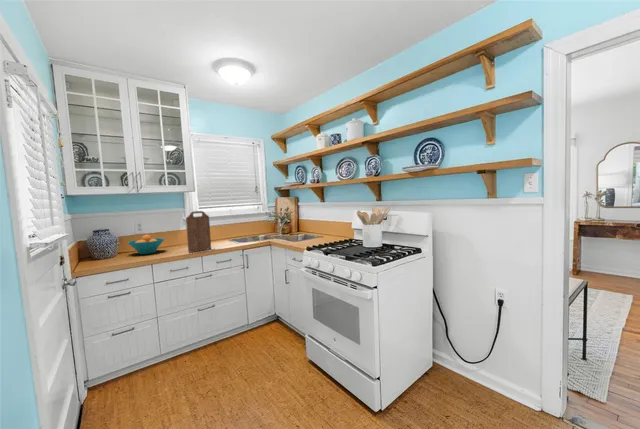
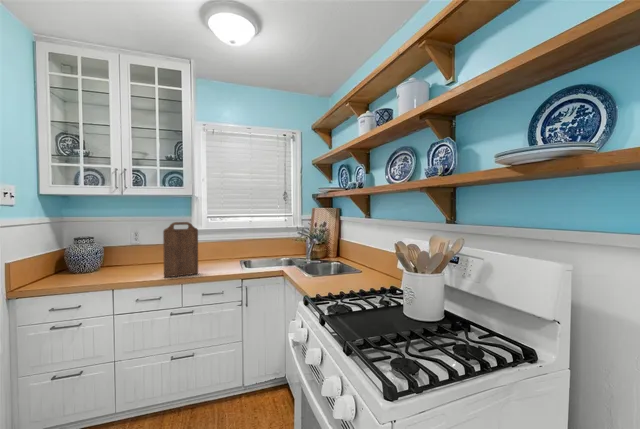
fruit bowl: present [128,235,164,254] -> none [104,247,152,272]

